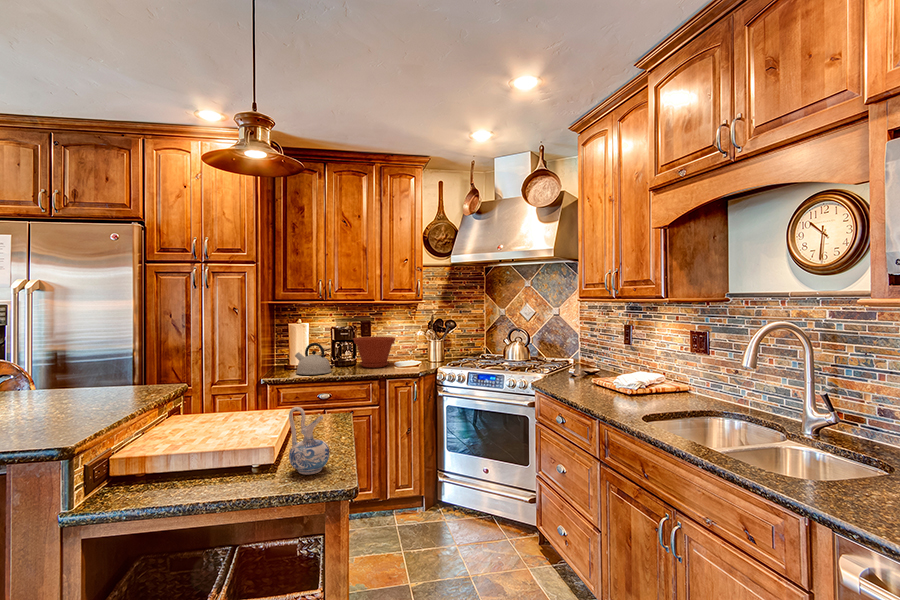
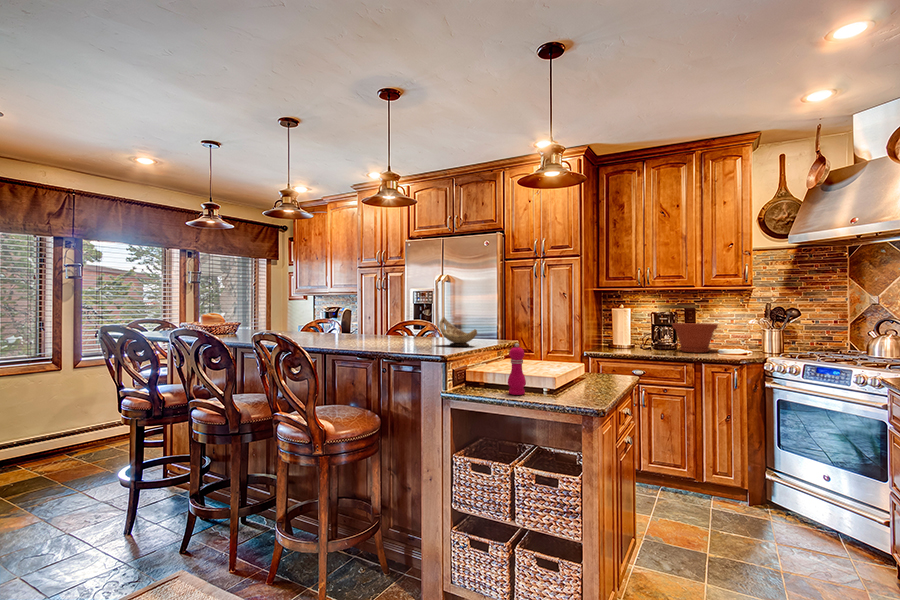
kettle: present [295,343,331,375] -> none [615,325,649,353]
decorative bowl: none [41,362,122,411] -> present [439,317,477,346]
ceramic pitcher: present [289,407,329,474] -> none [563,349,592,397]
pepper mill: none [201,409,232,491] -> present [508,343,526,395]

